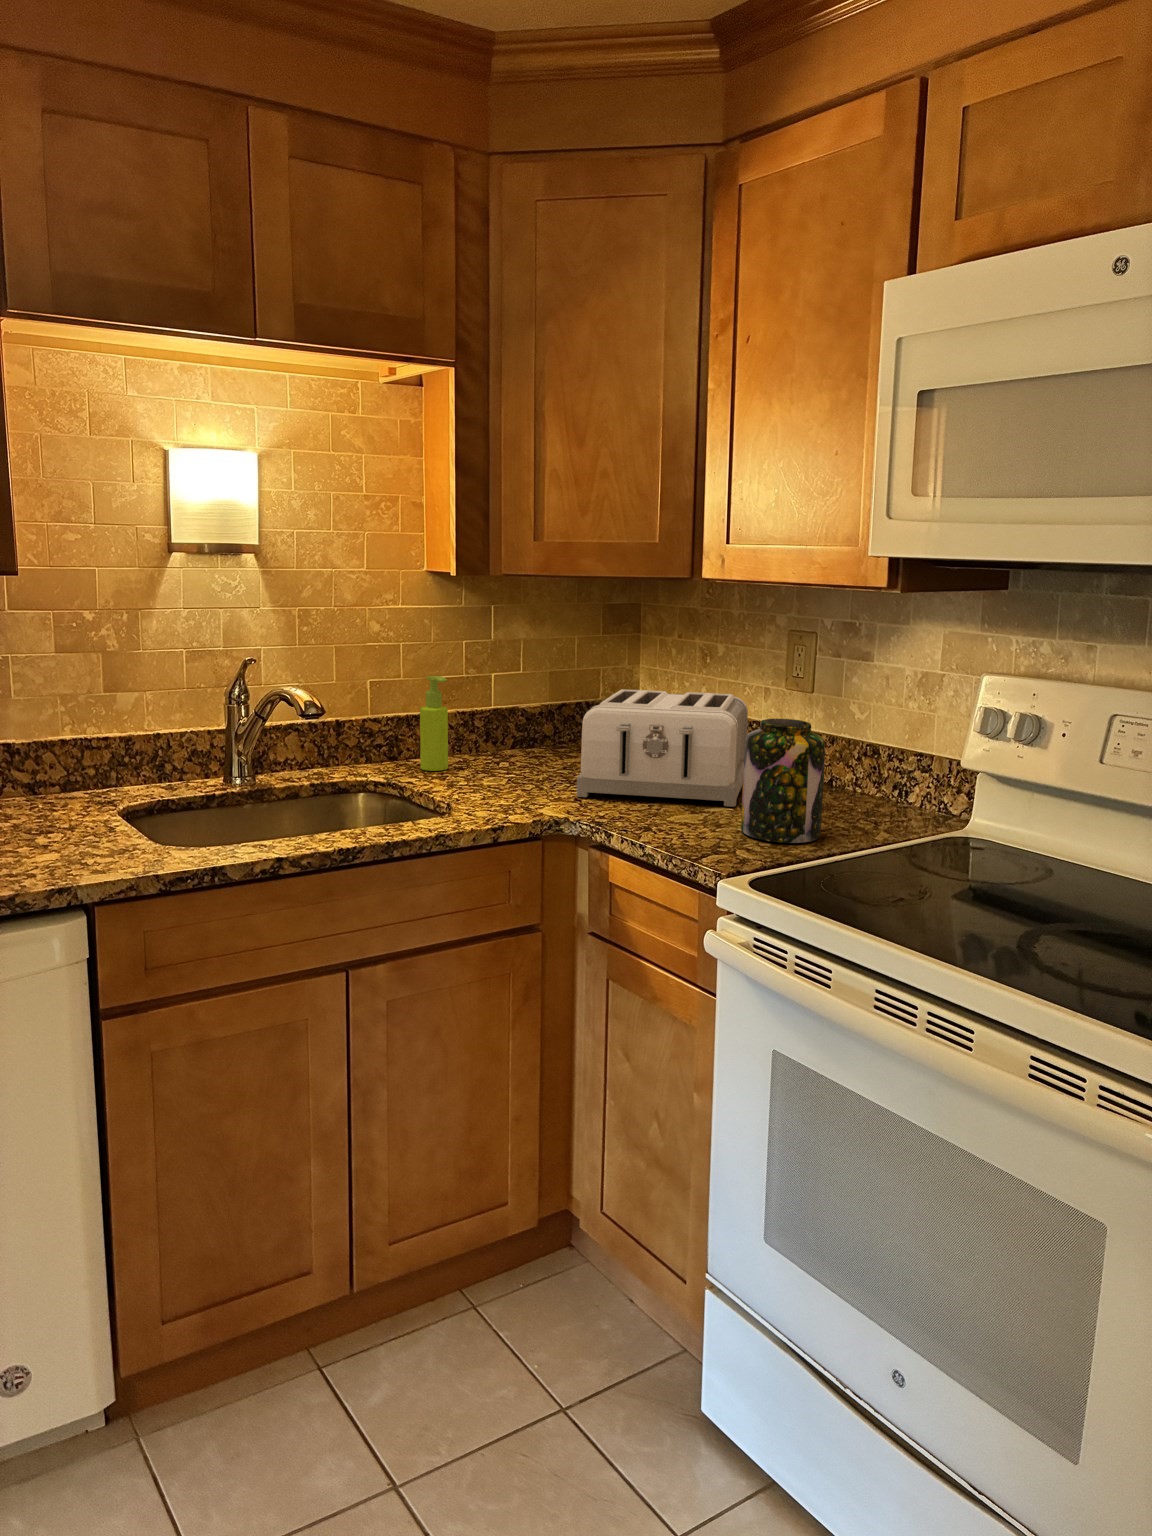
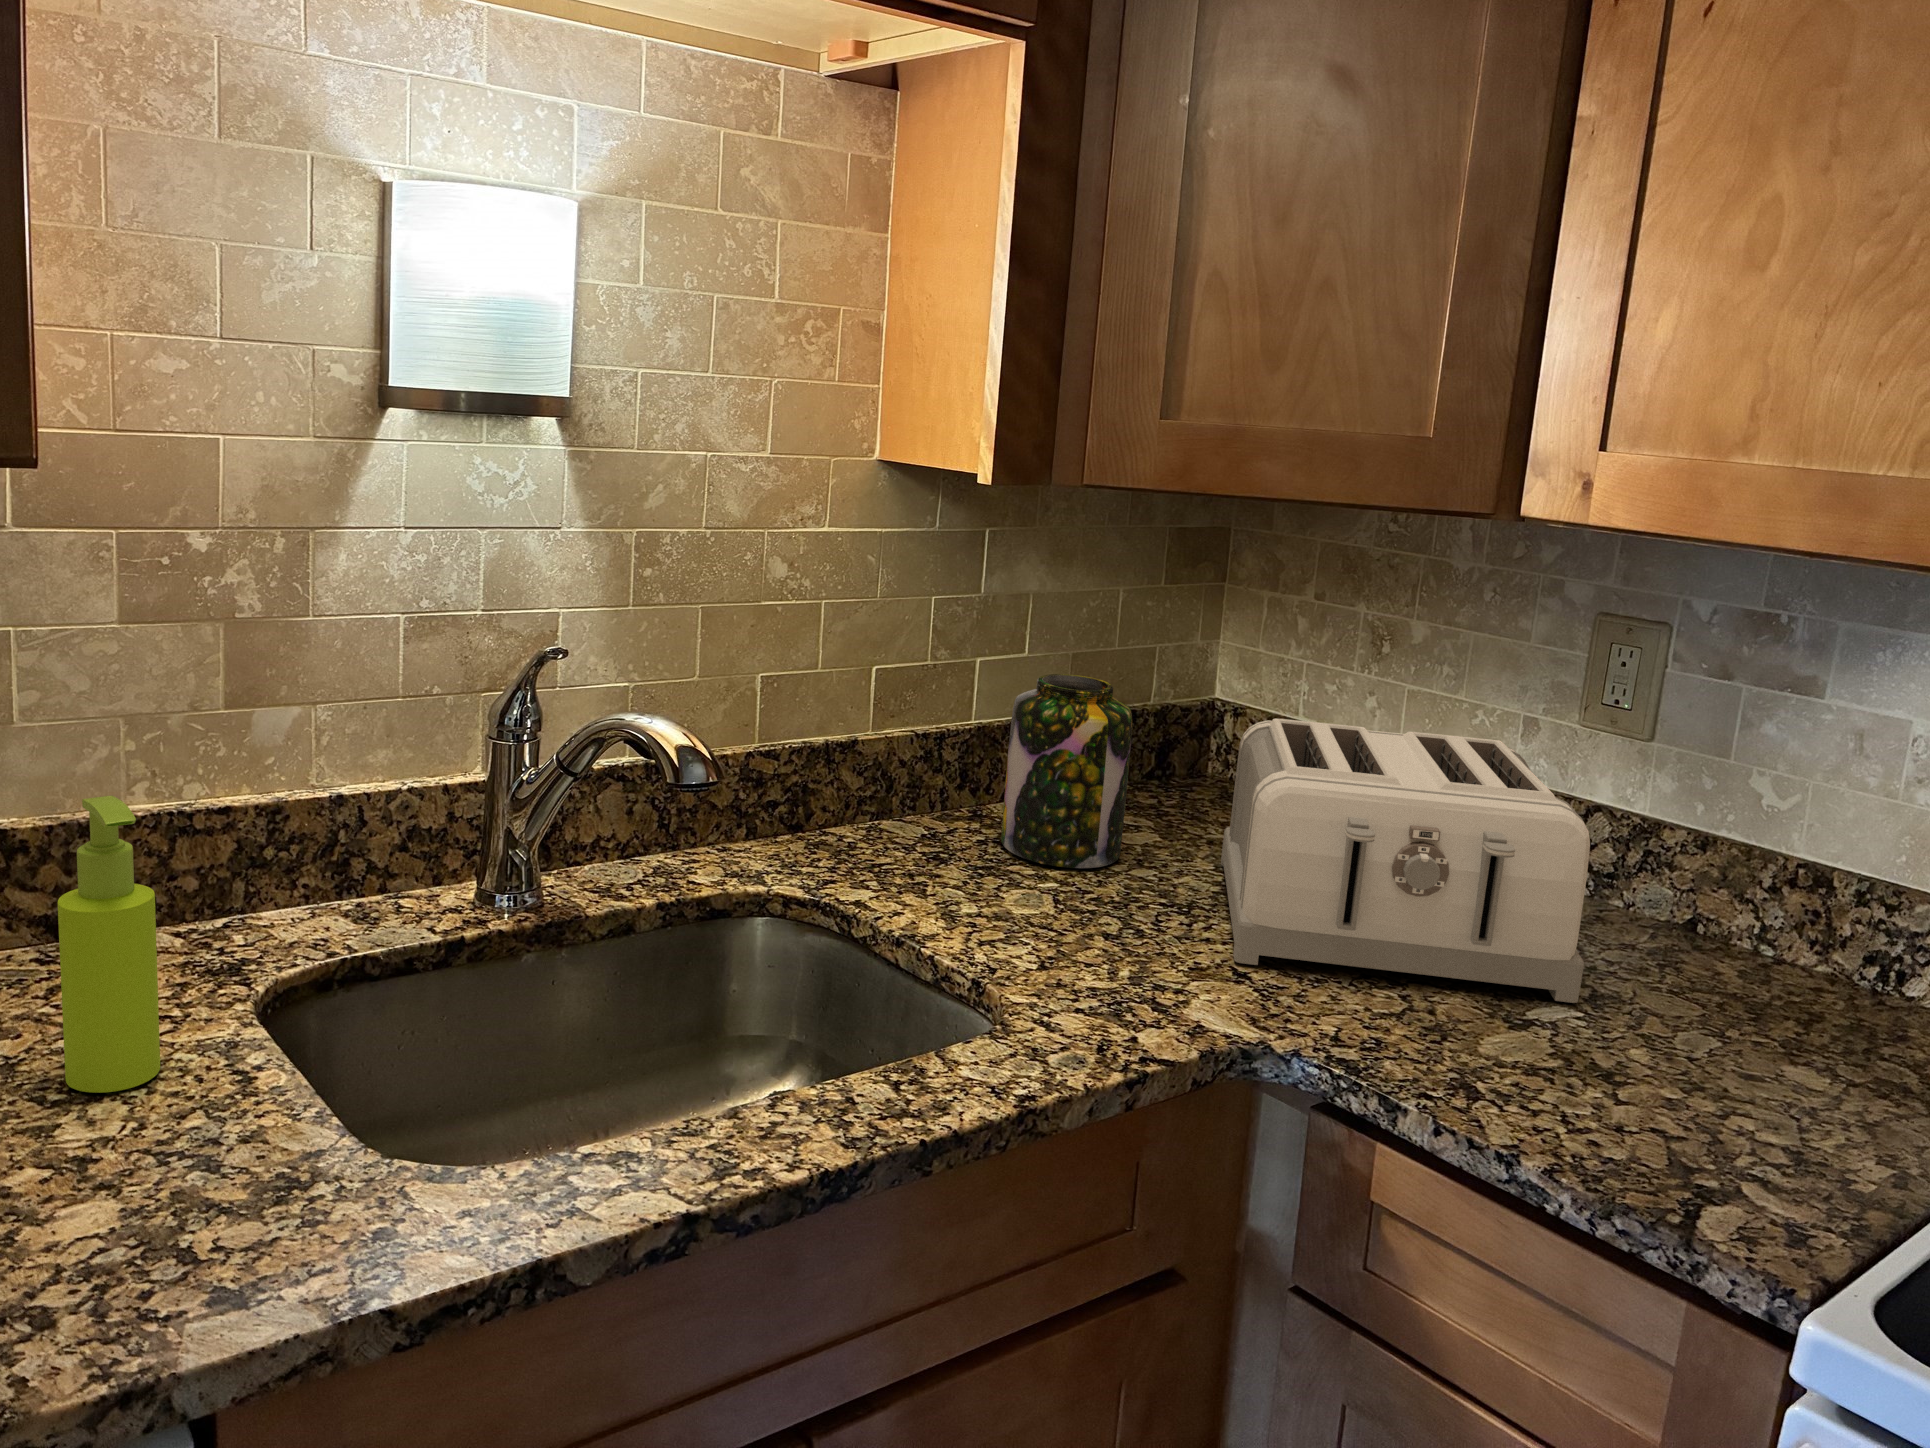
soap dispenser: present [420,676,448,771] -> present [58,796,160,1093]
jar: present [741,719,825,843] -> present [1001,674,1132,868]

